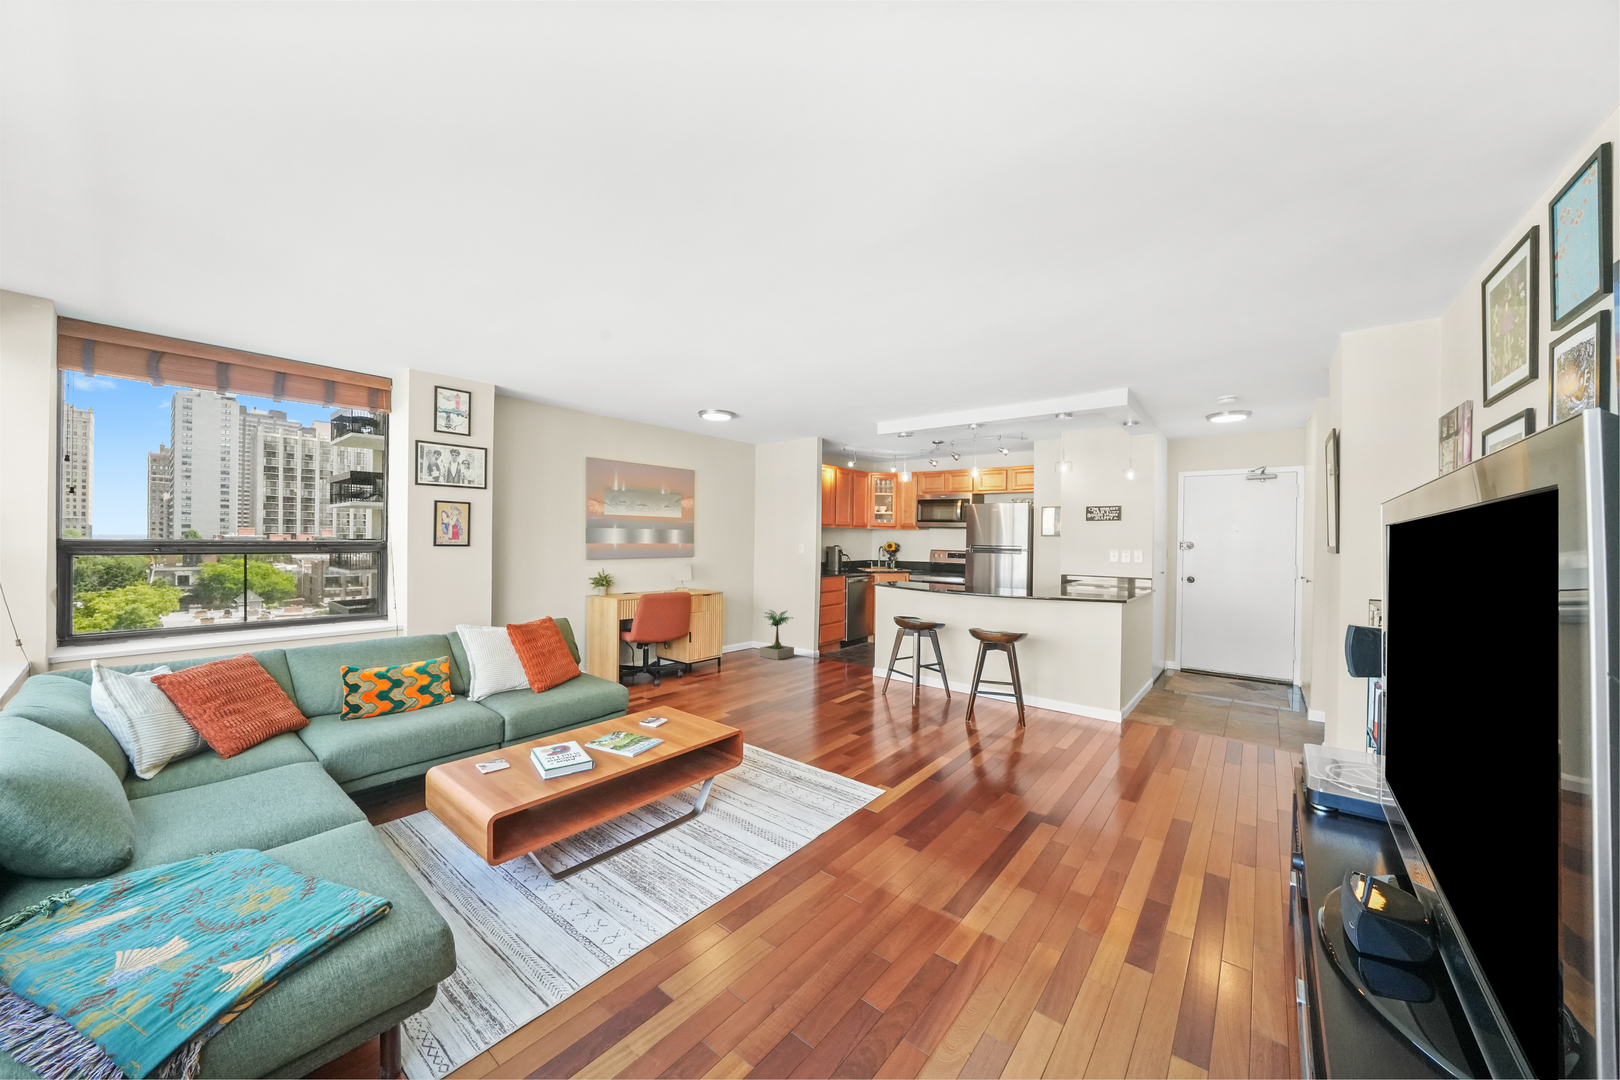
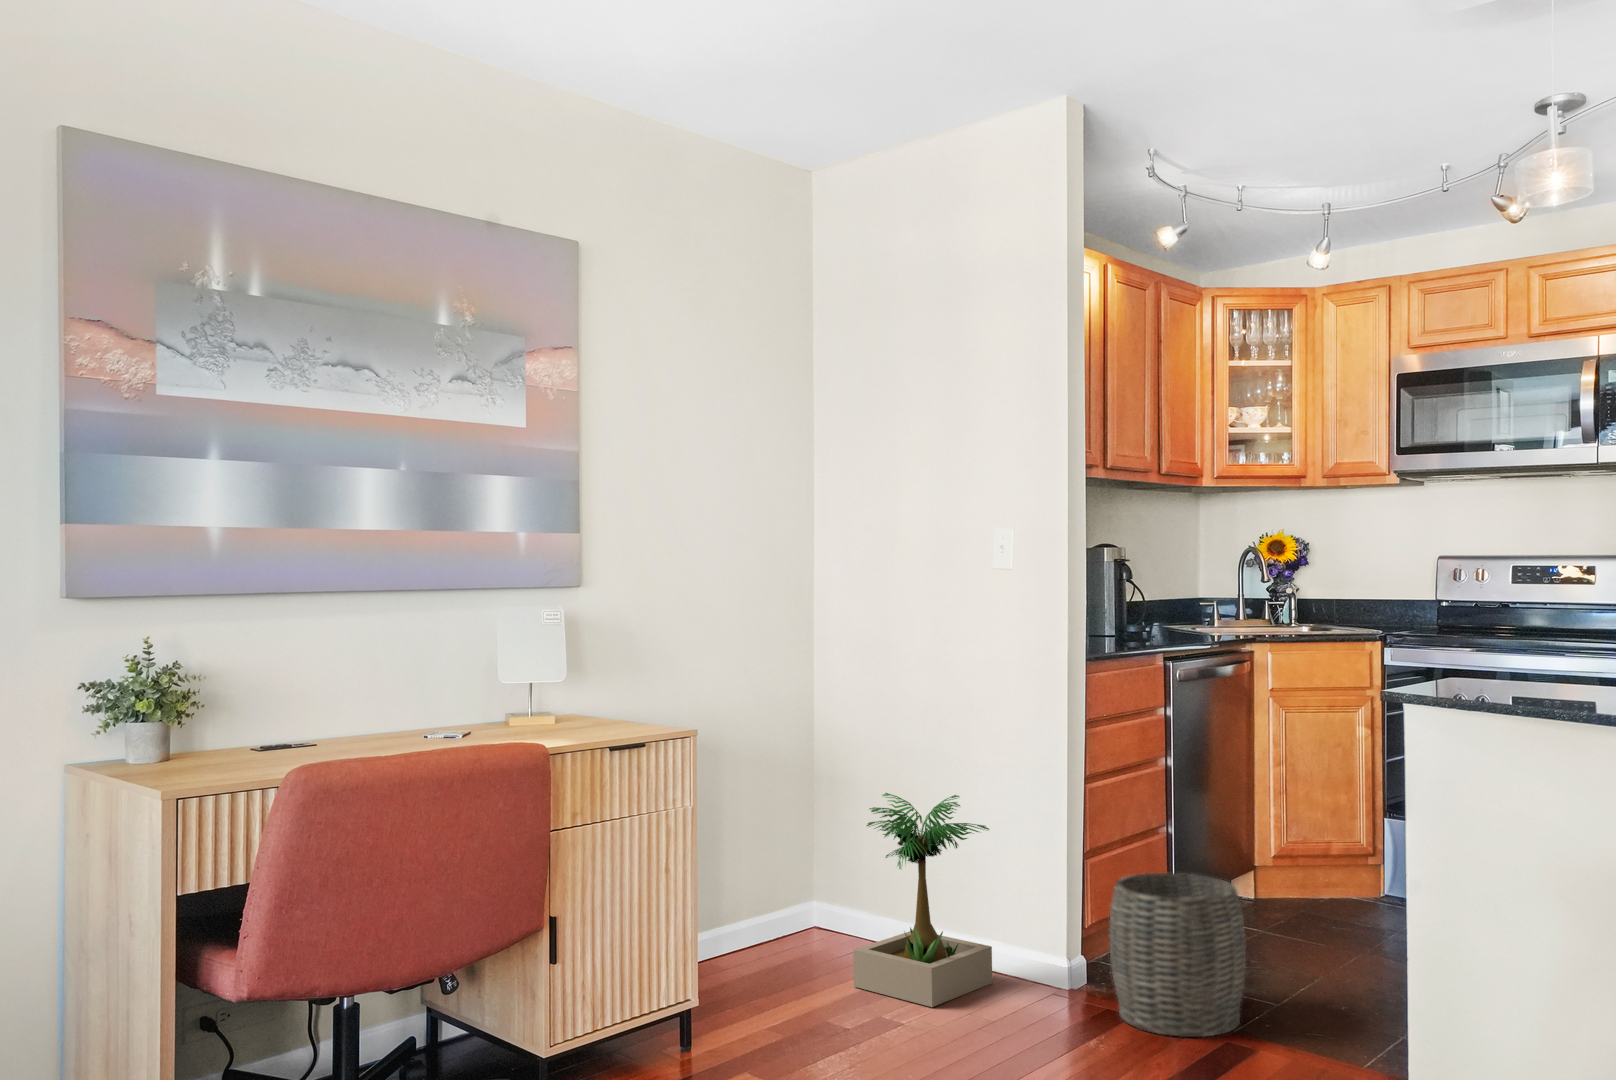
woven basket: none [819,629,850,664] -> present [1109,873,1246,1037]

